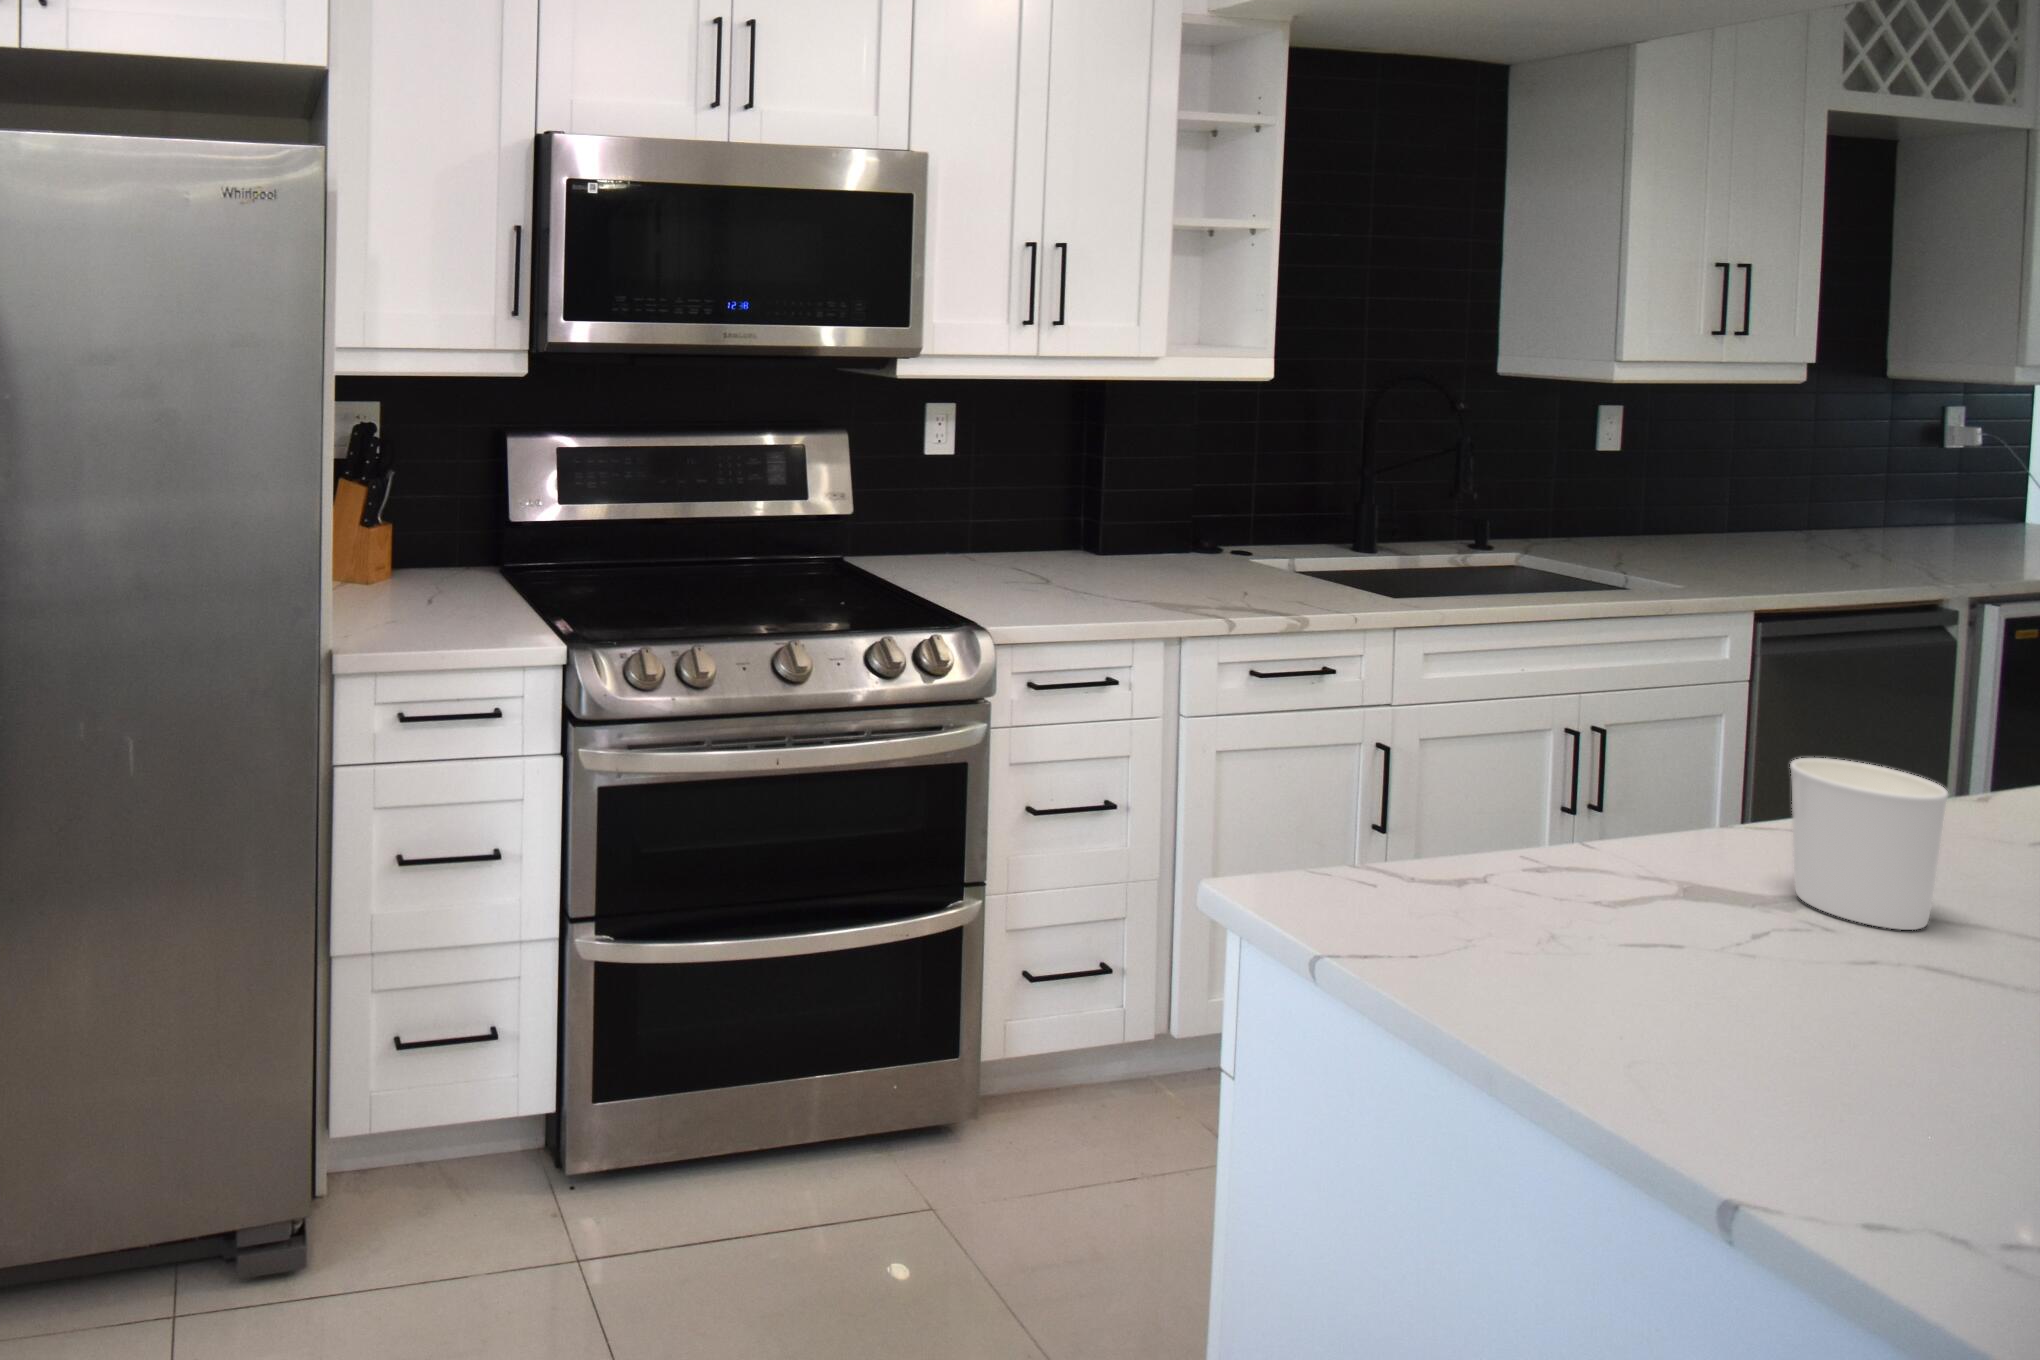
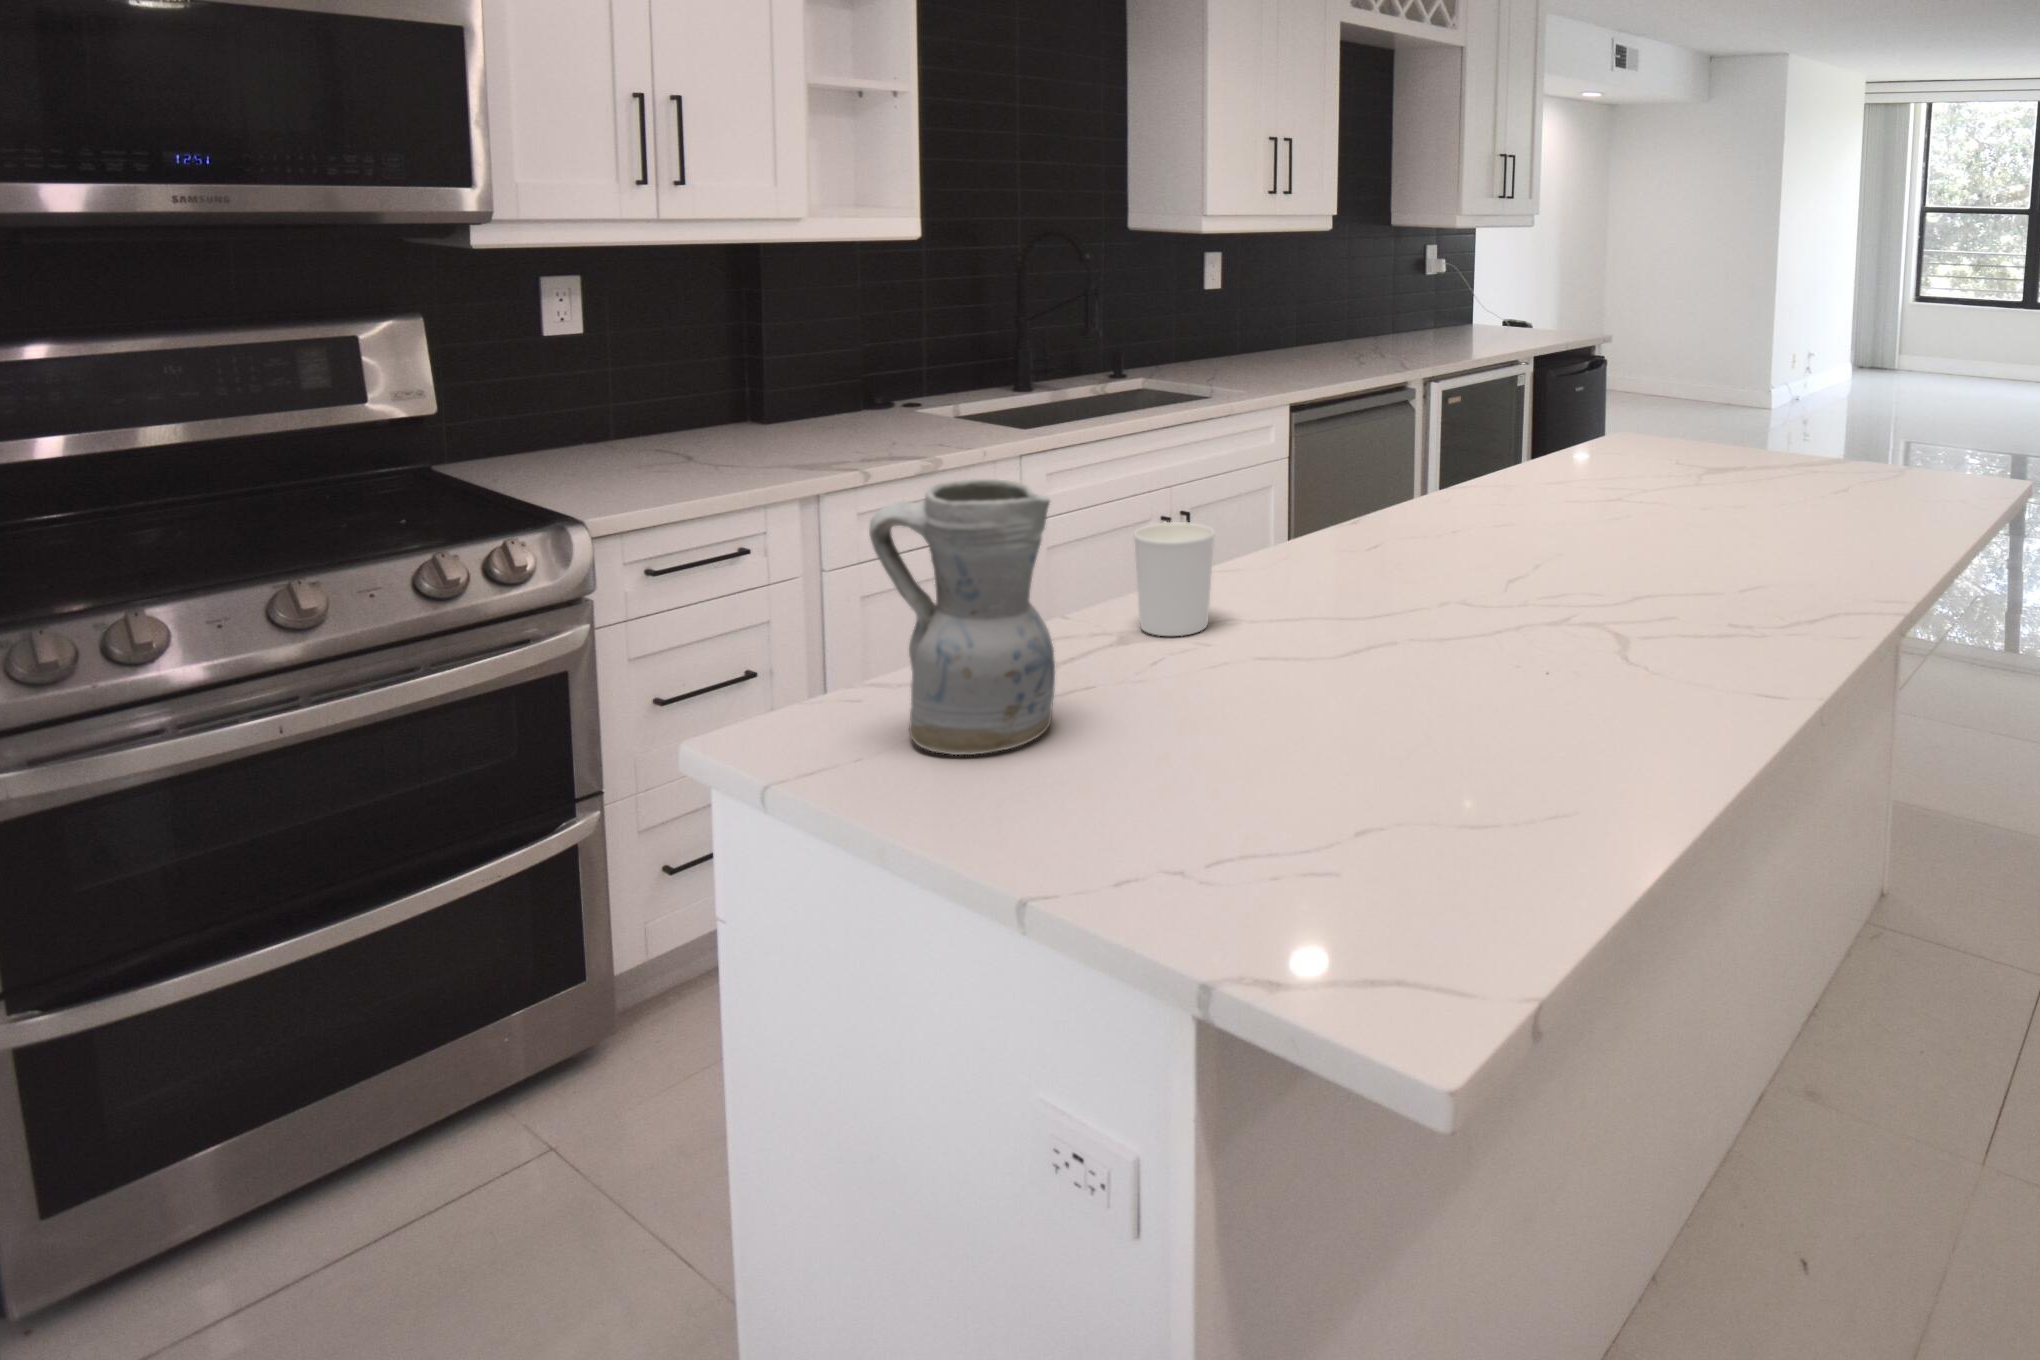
ceramic pitcher: none [1495,664,1795,1040] -> present [869,479,1055,755]

